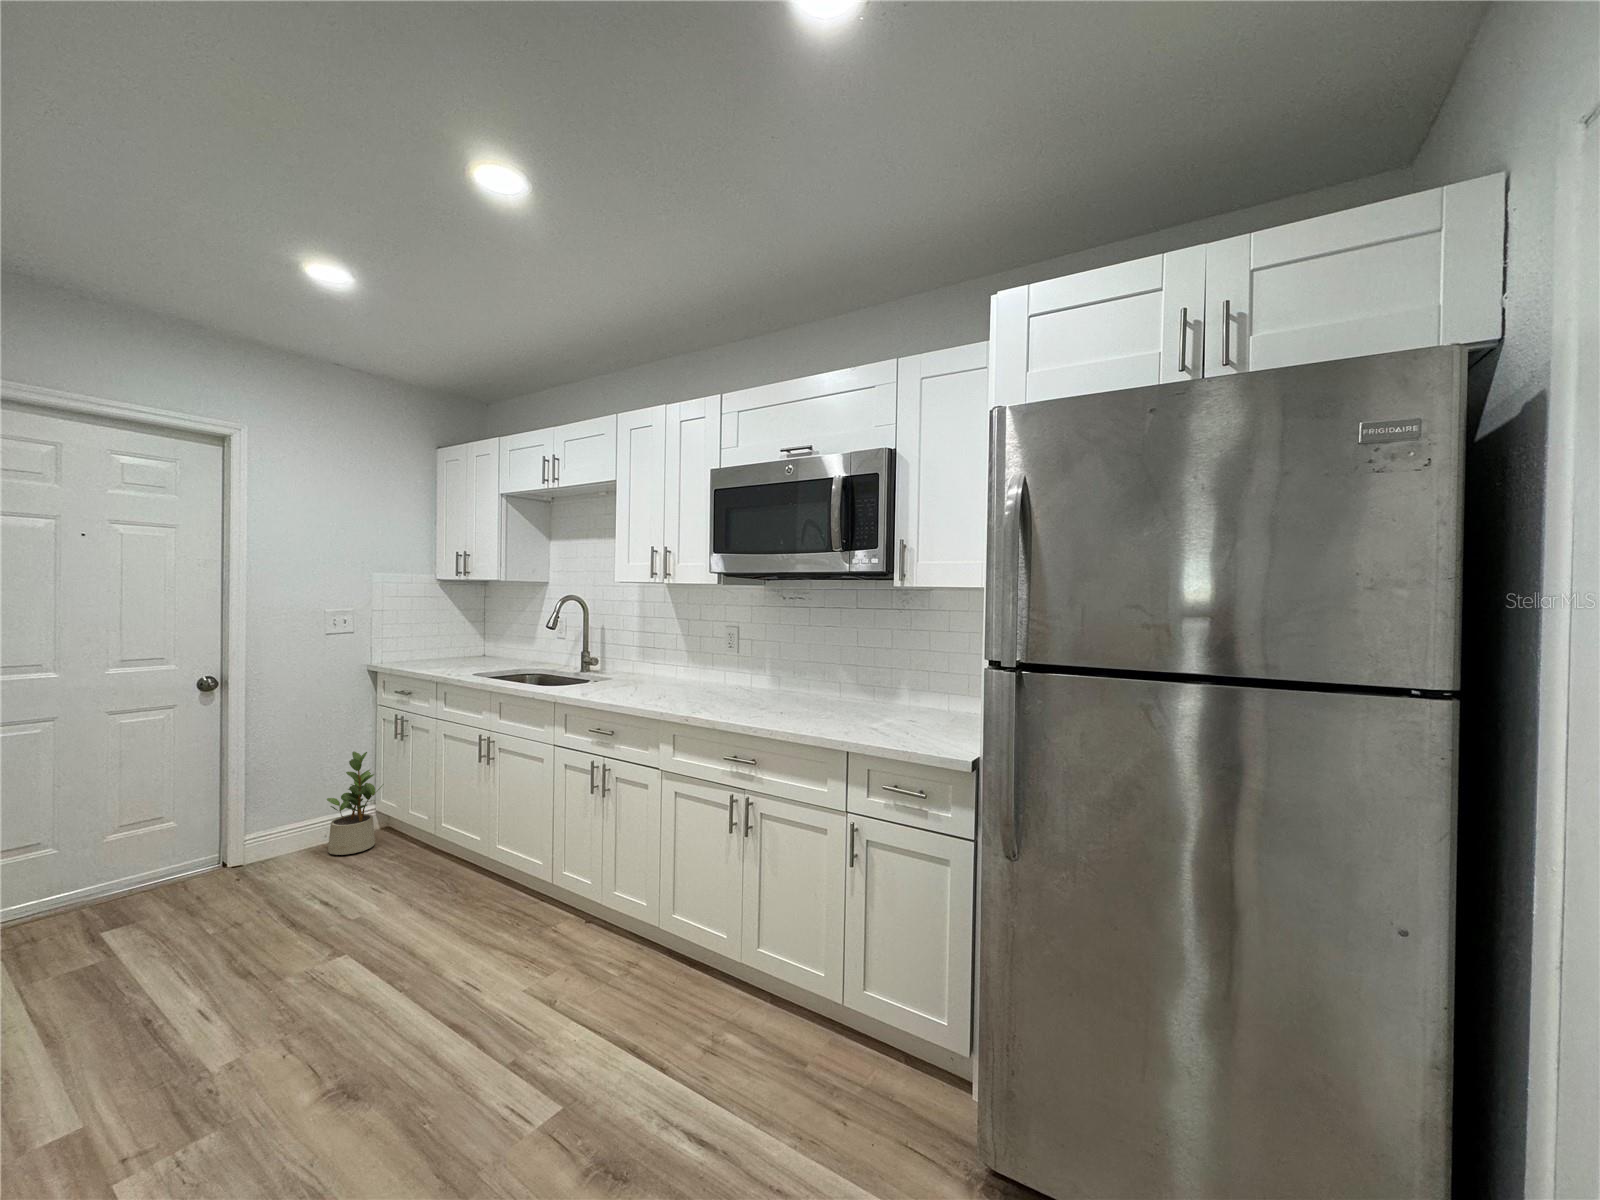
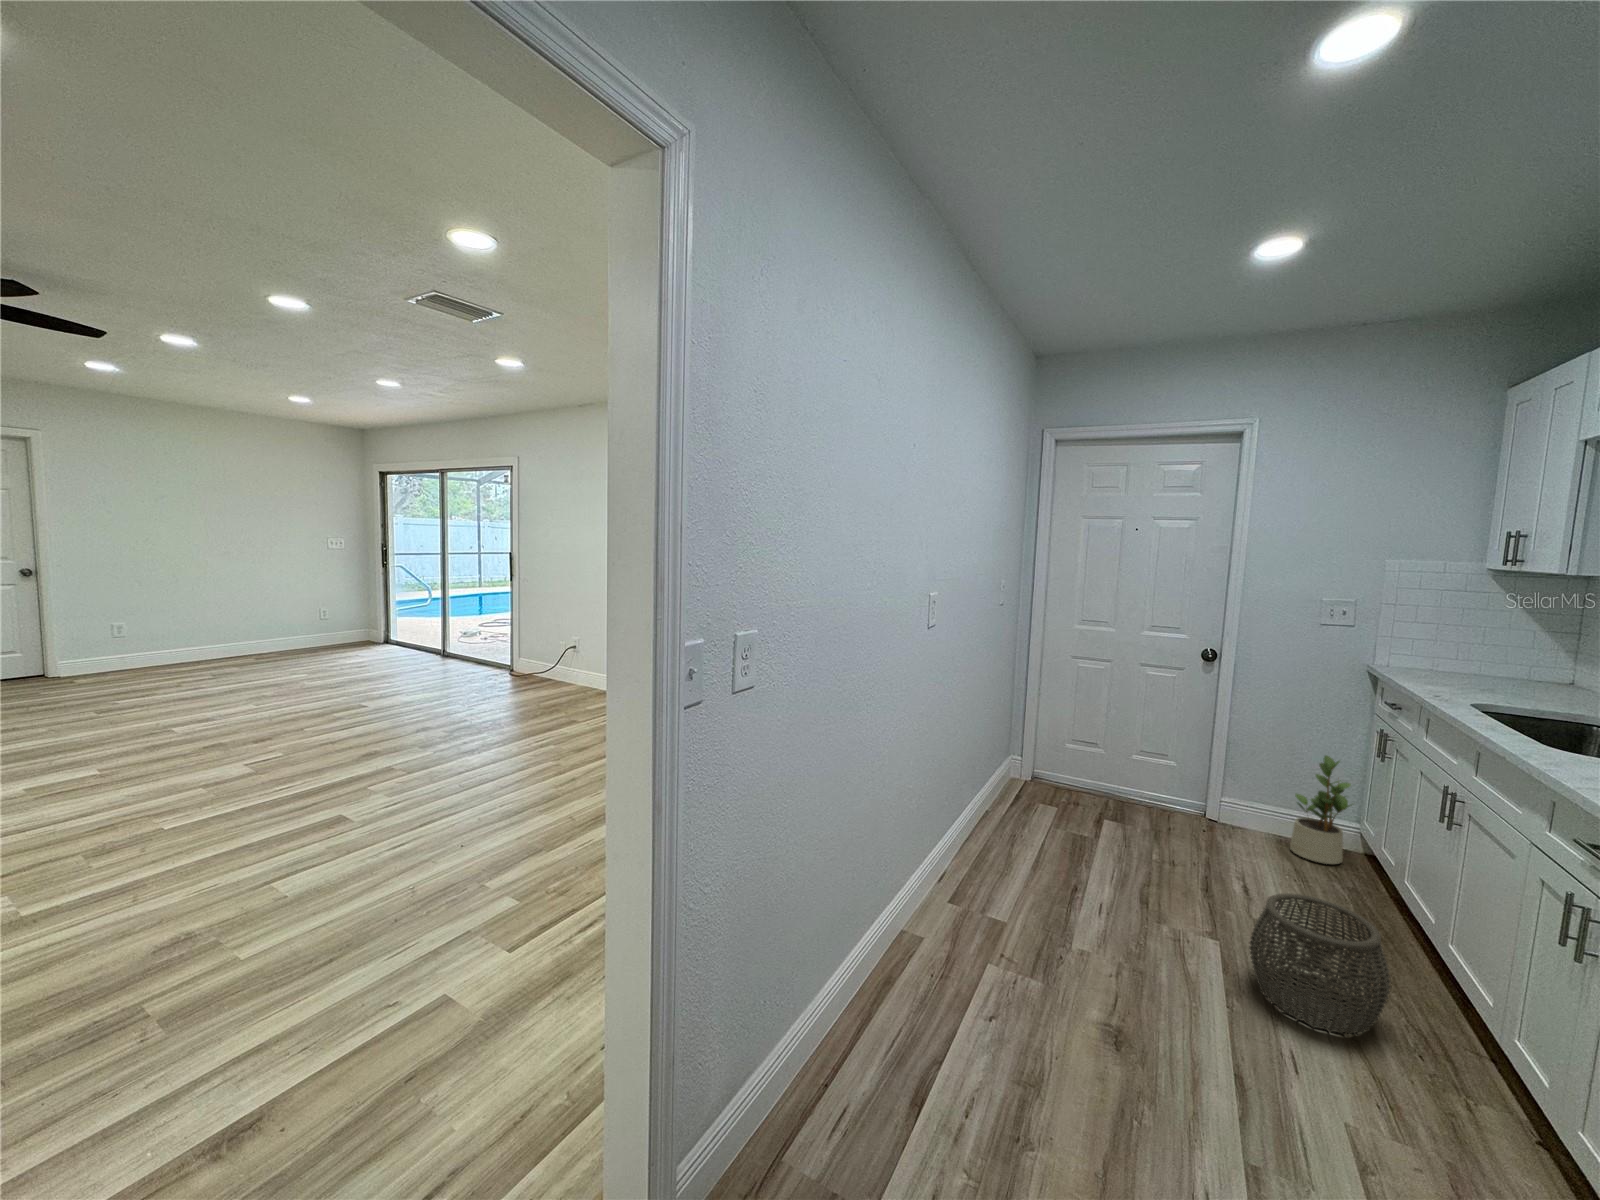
woven basket: none [392,853,498,966] -> present [1249,893,1391,1035]

